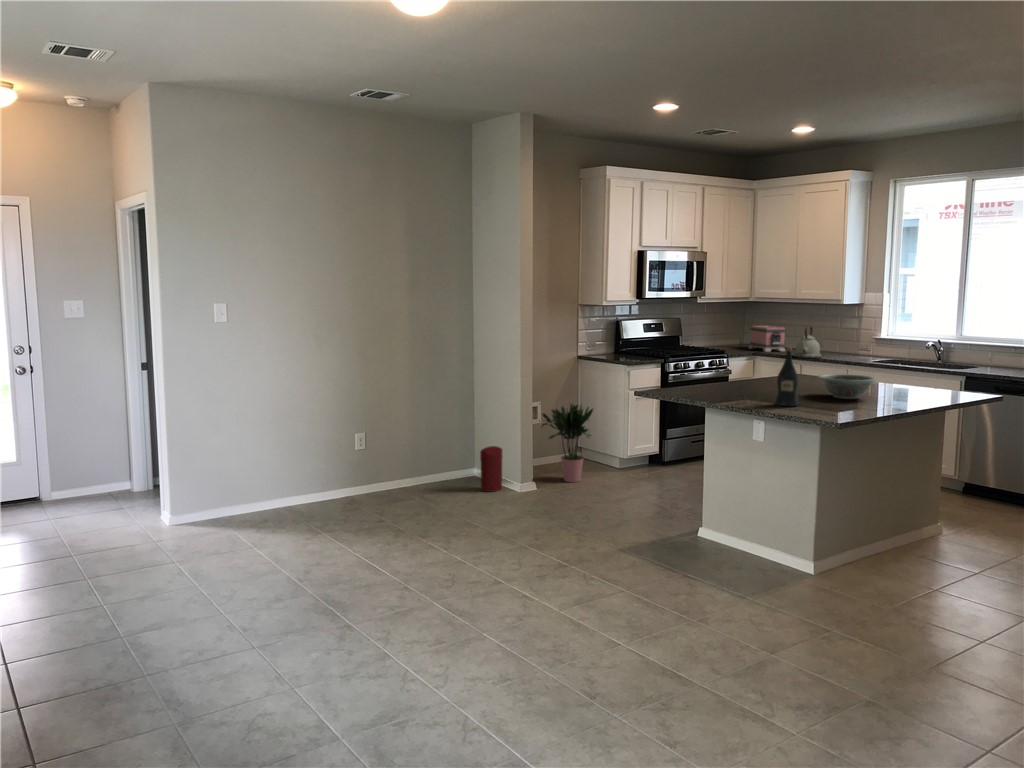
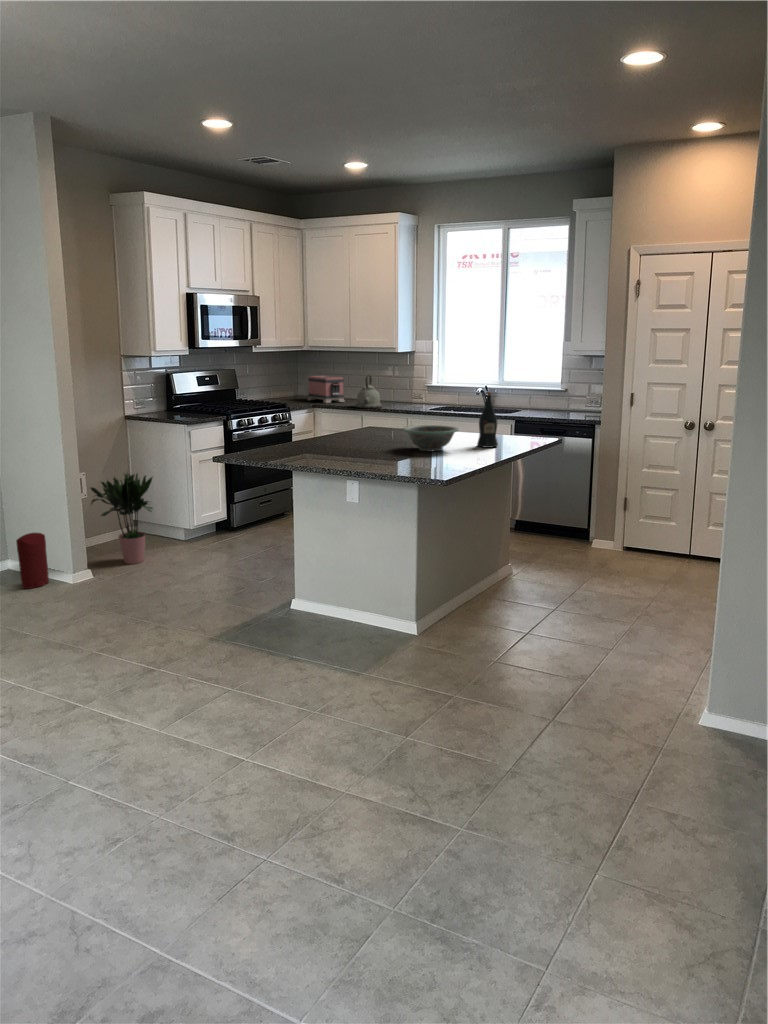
wine bottle: present [775,347,798,406] -> present [477,392,498,448]

